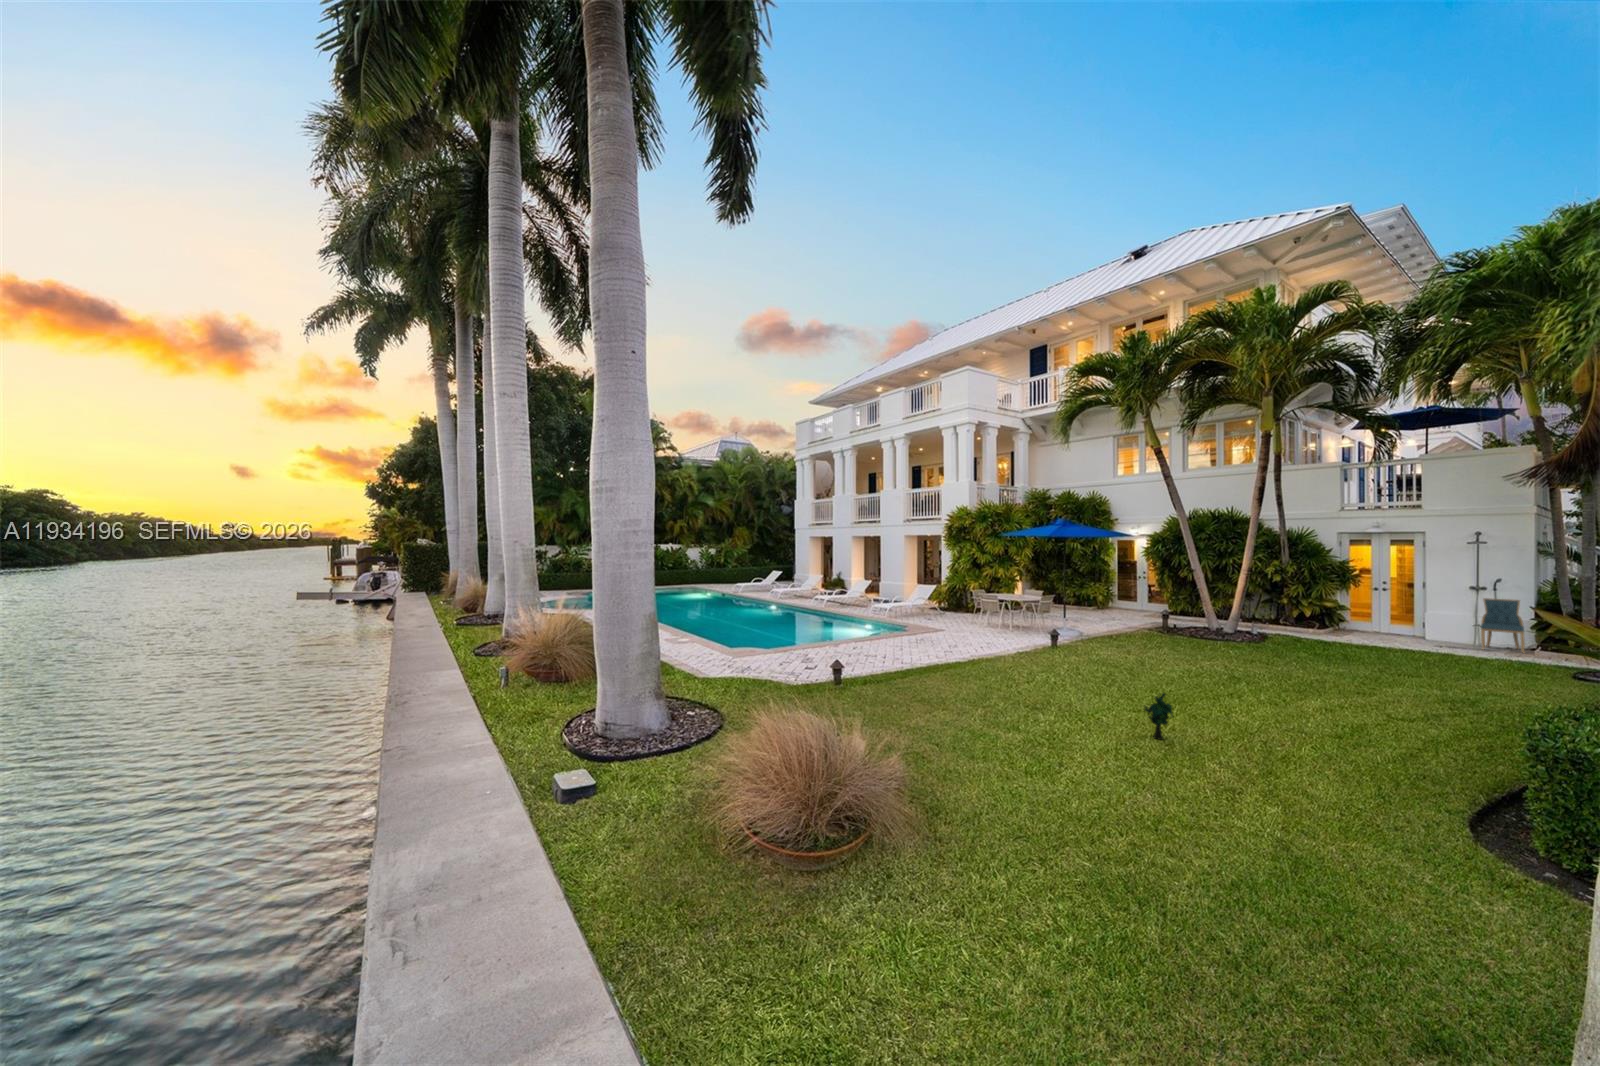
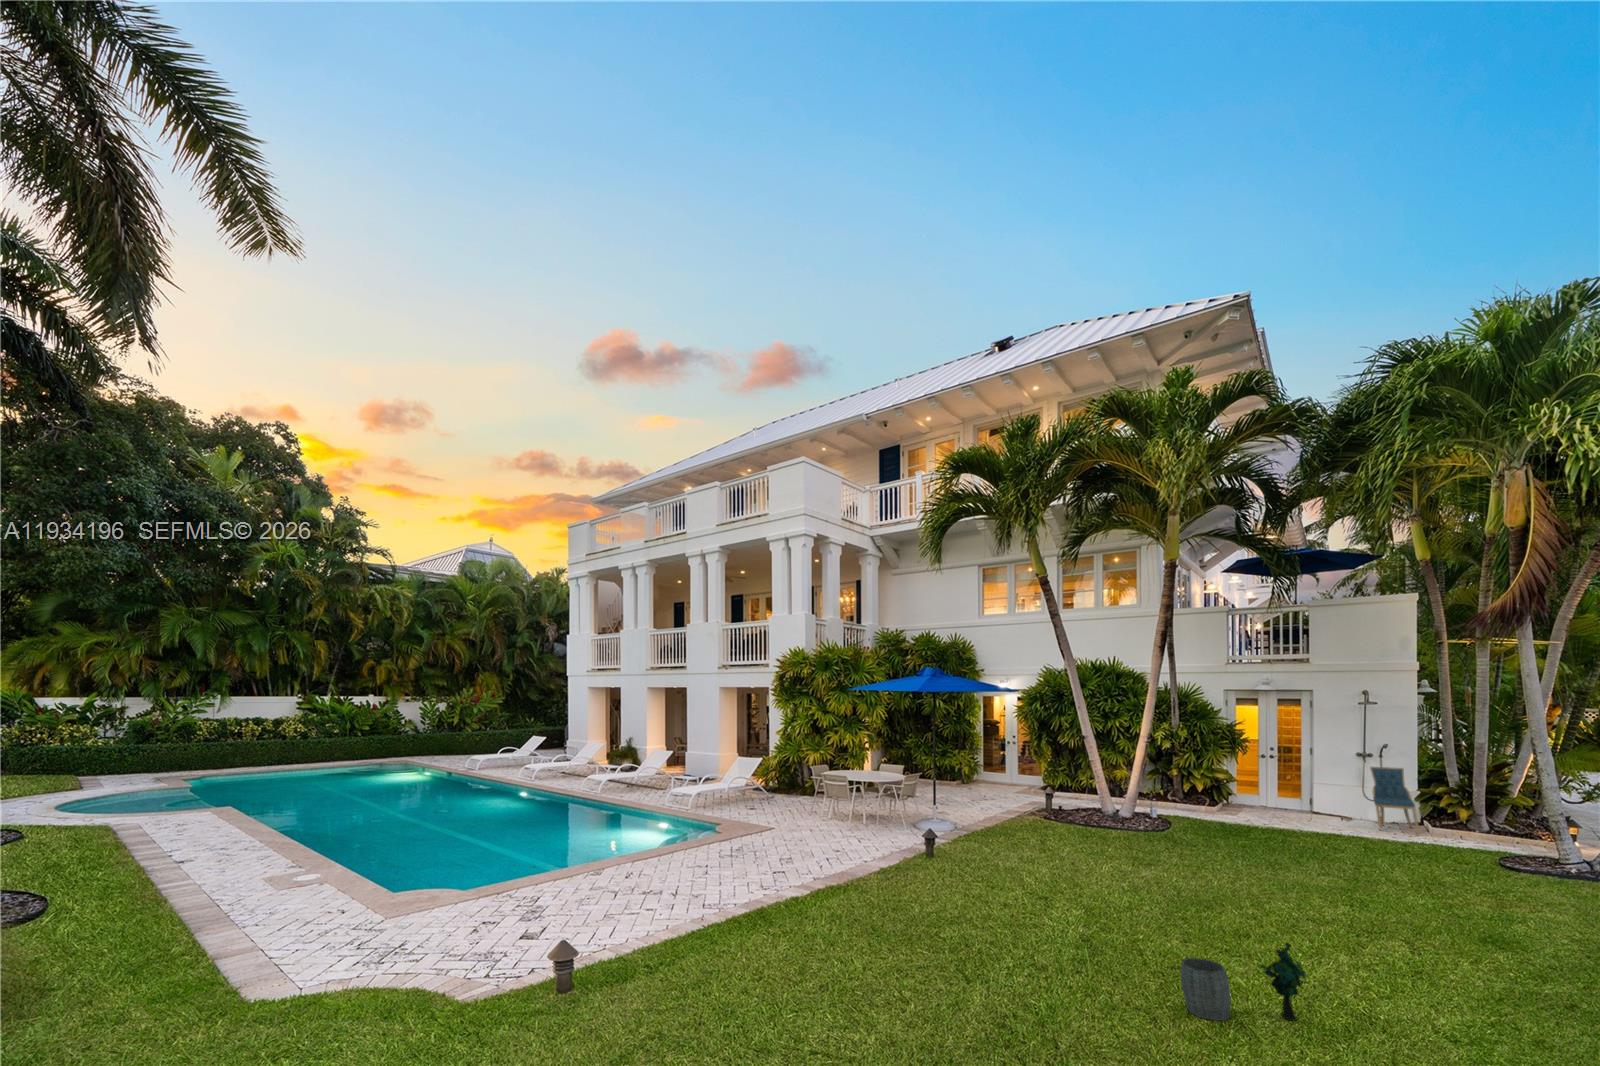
decorative plant: present [1144,693,1173,740] -> present [1261,943,1306,1021]
woven basket: none [1236,701,1272,738] -> present [1181,958,1231,1021]

